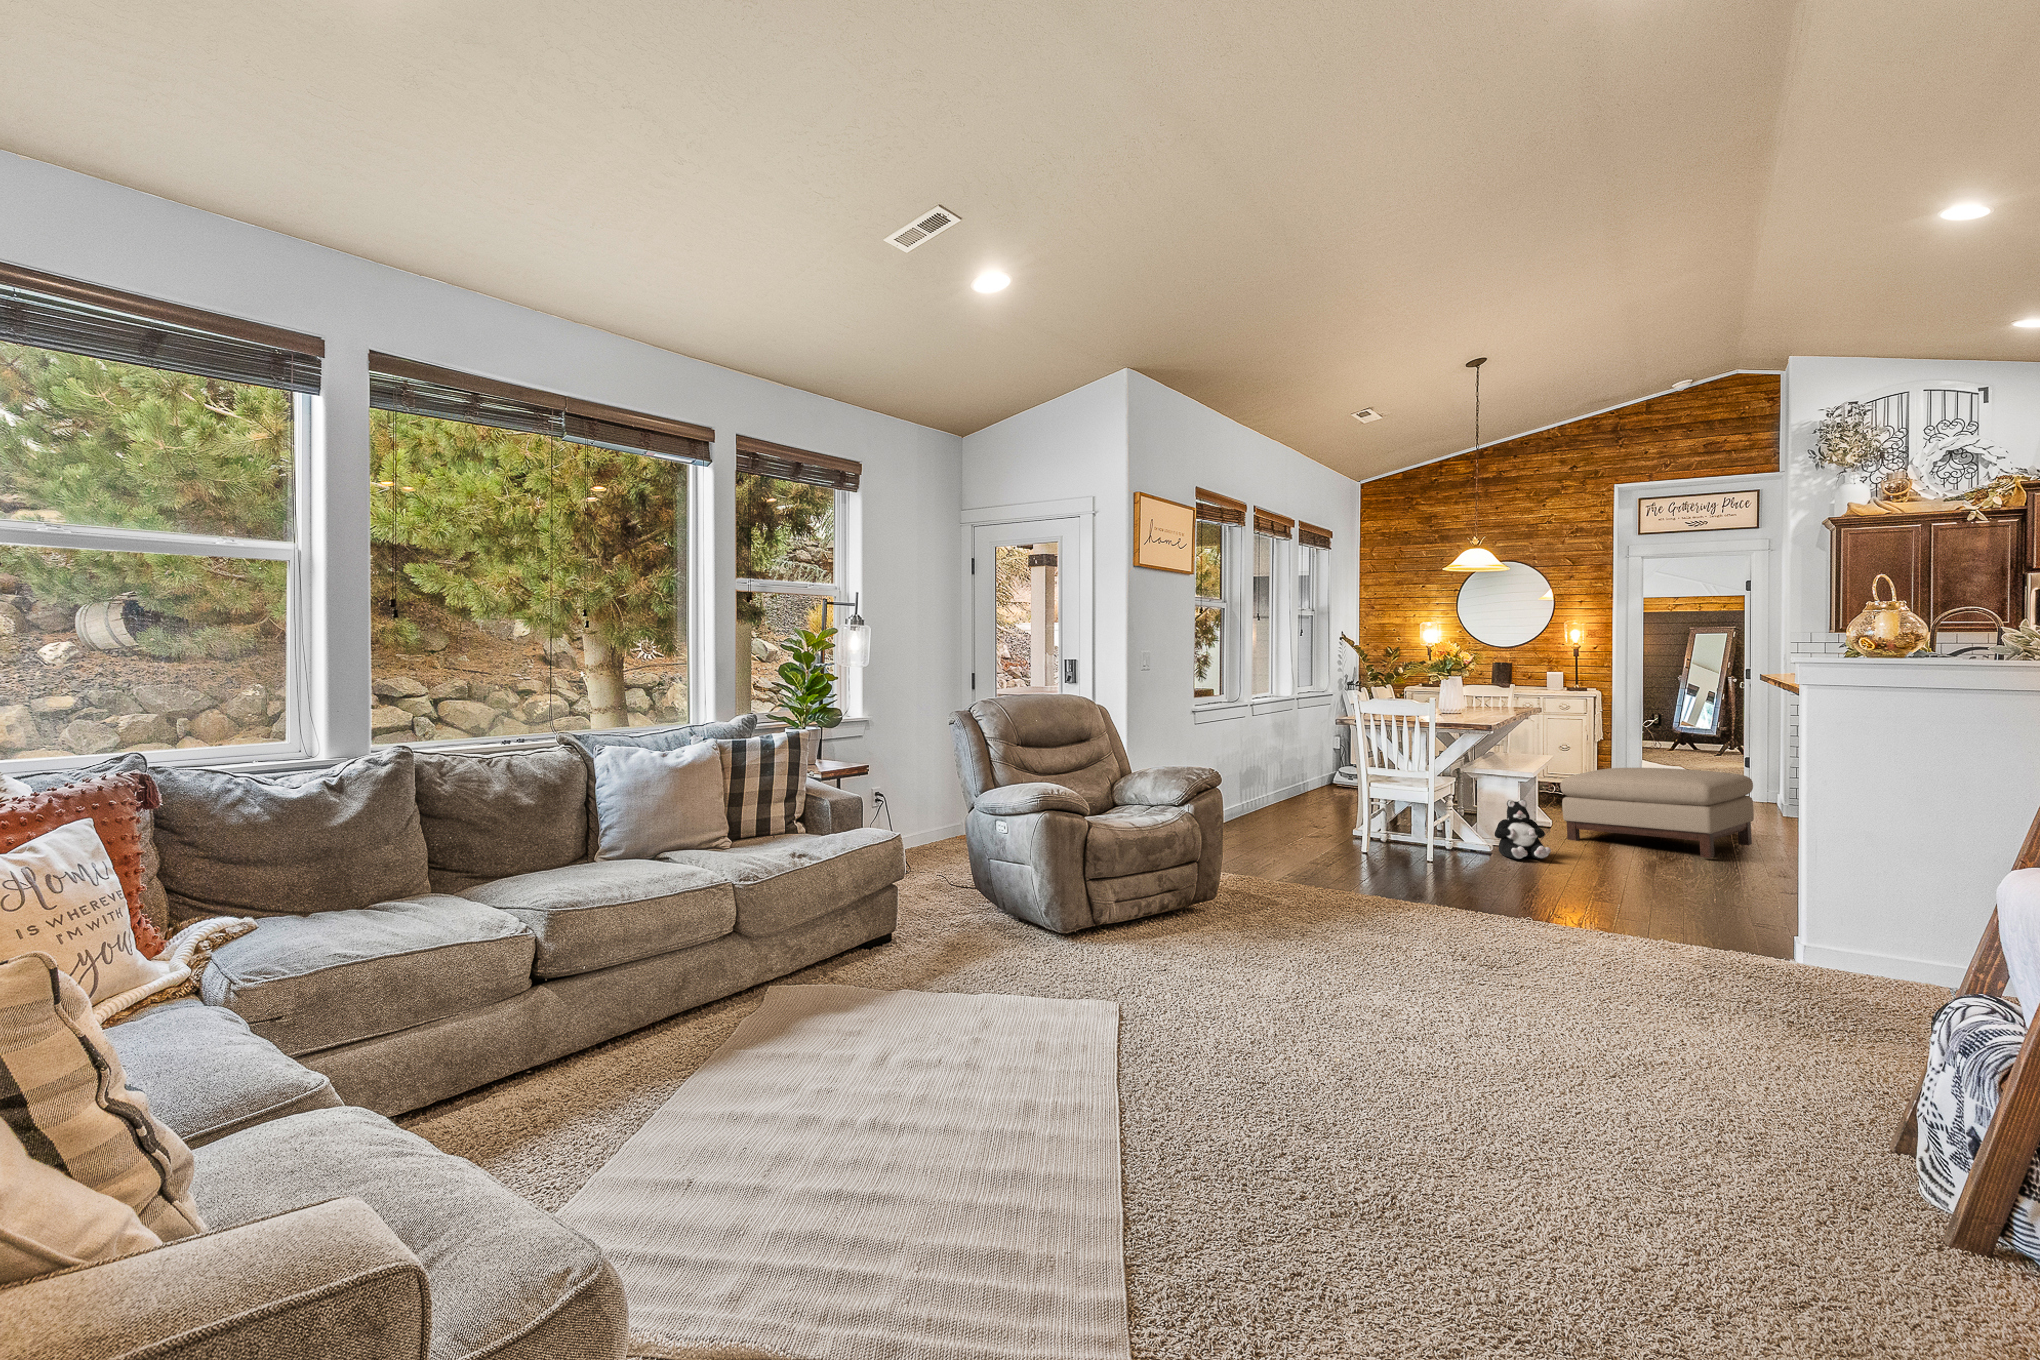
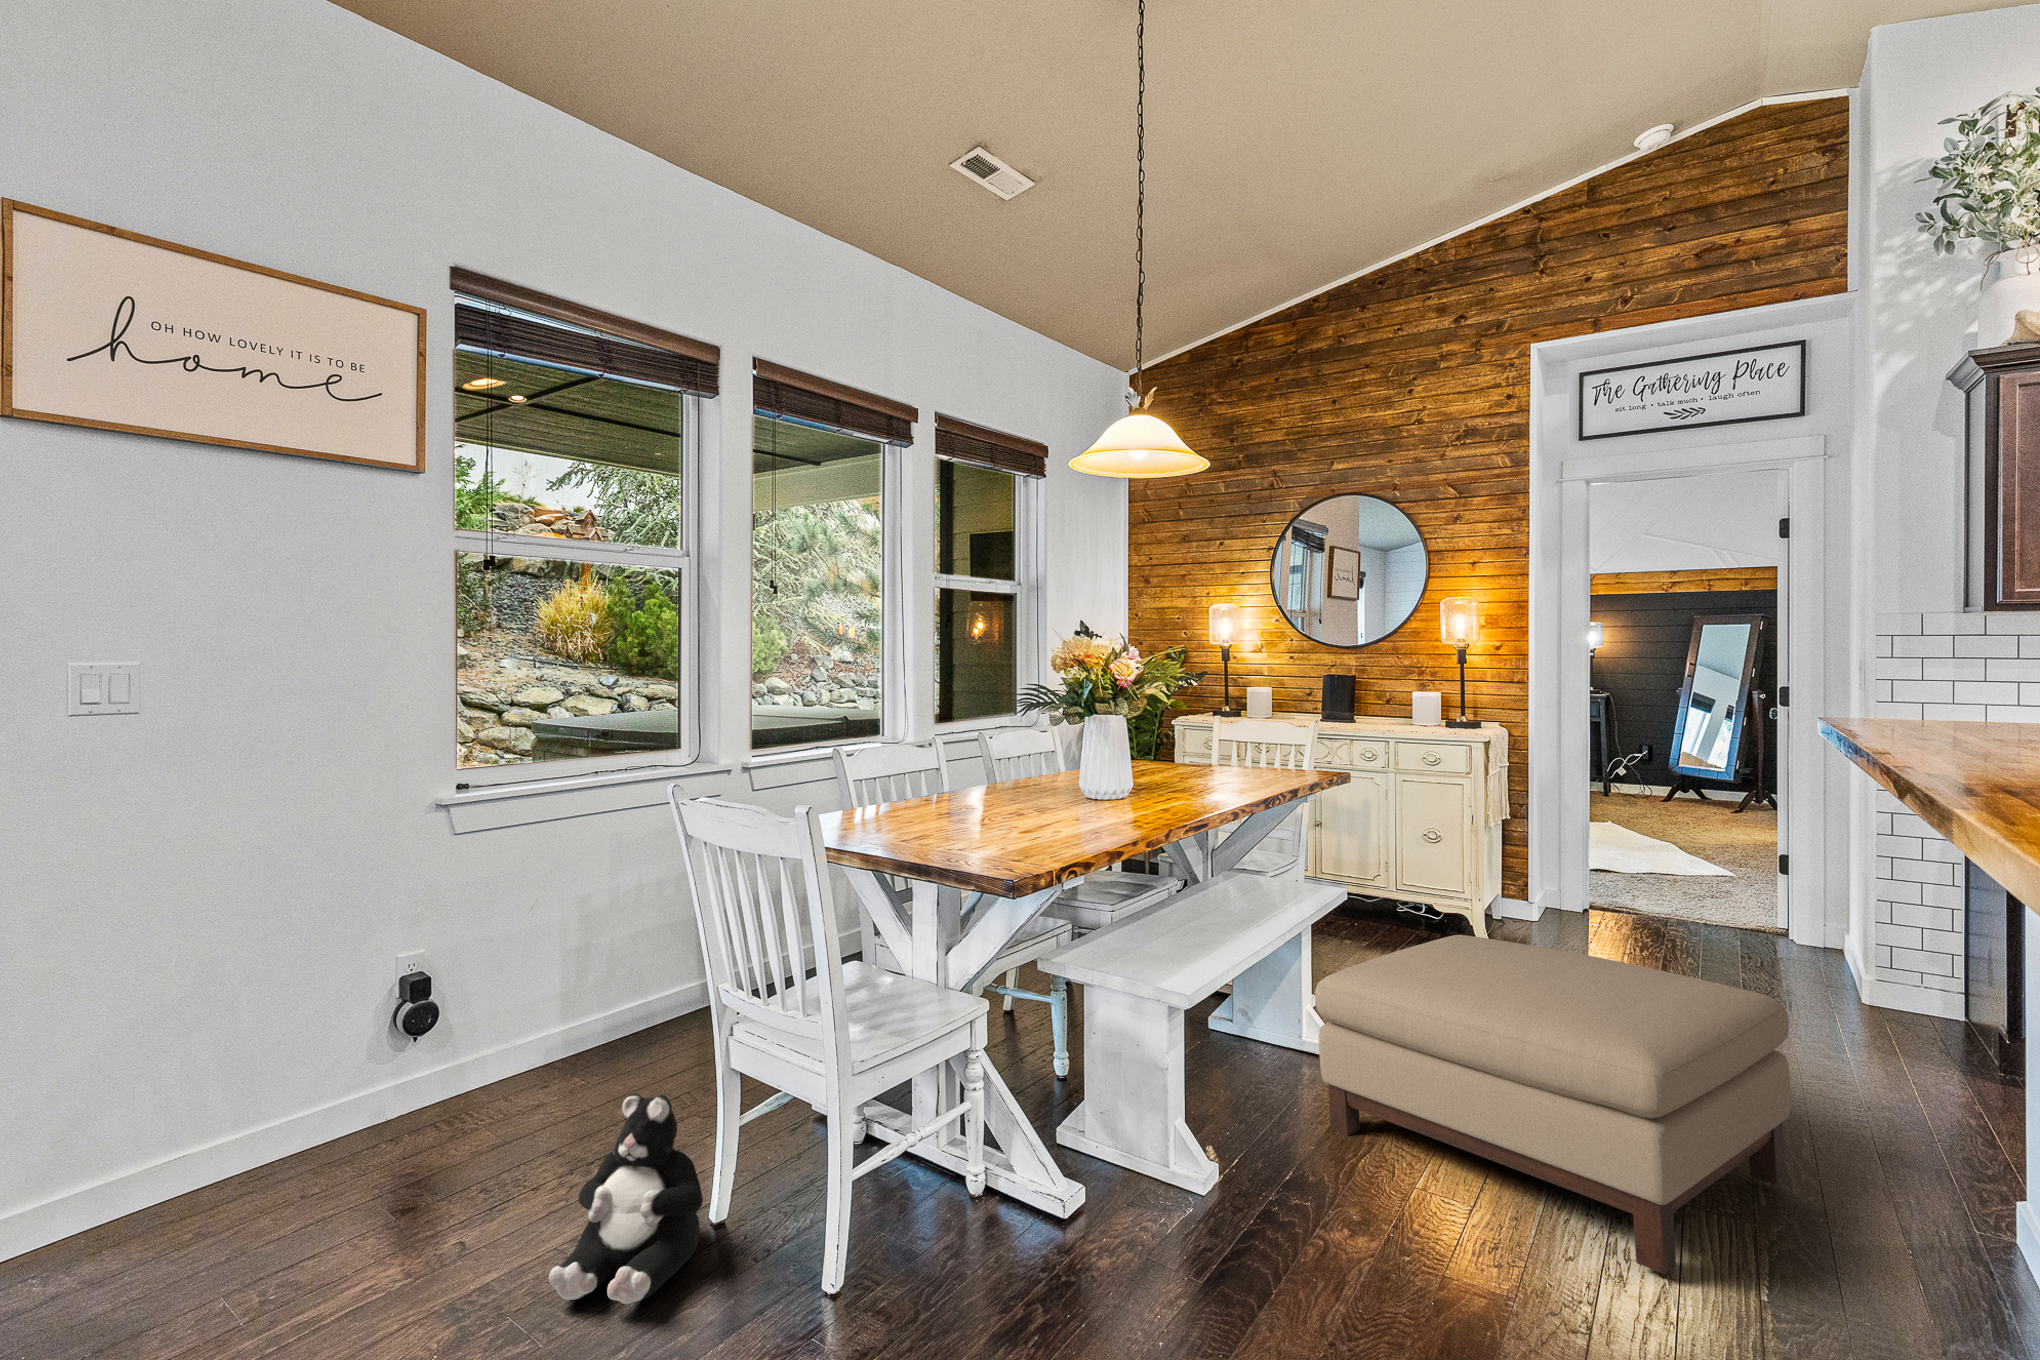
plush toy: present [1495,800,1551,859] -> present [549,1094,703,1305]

